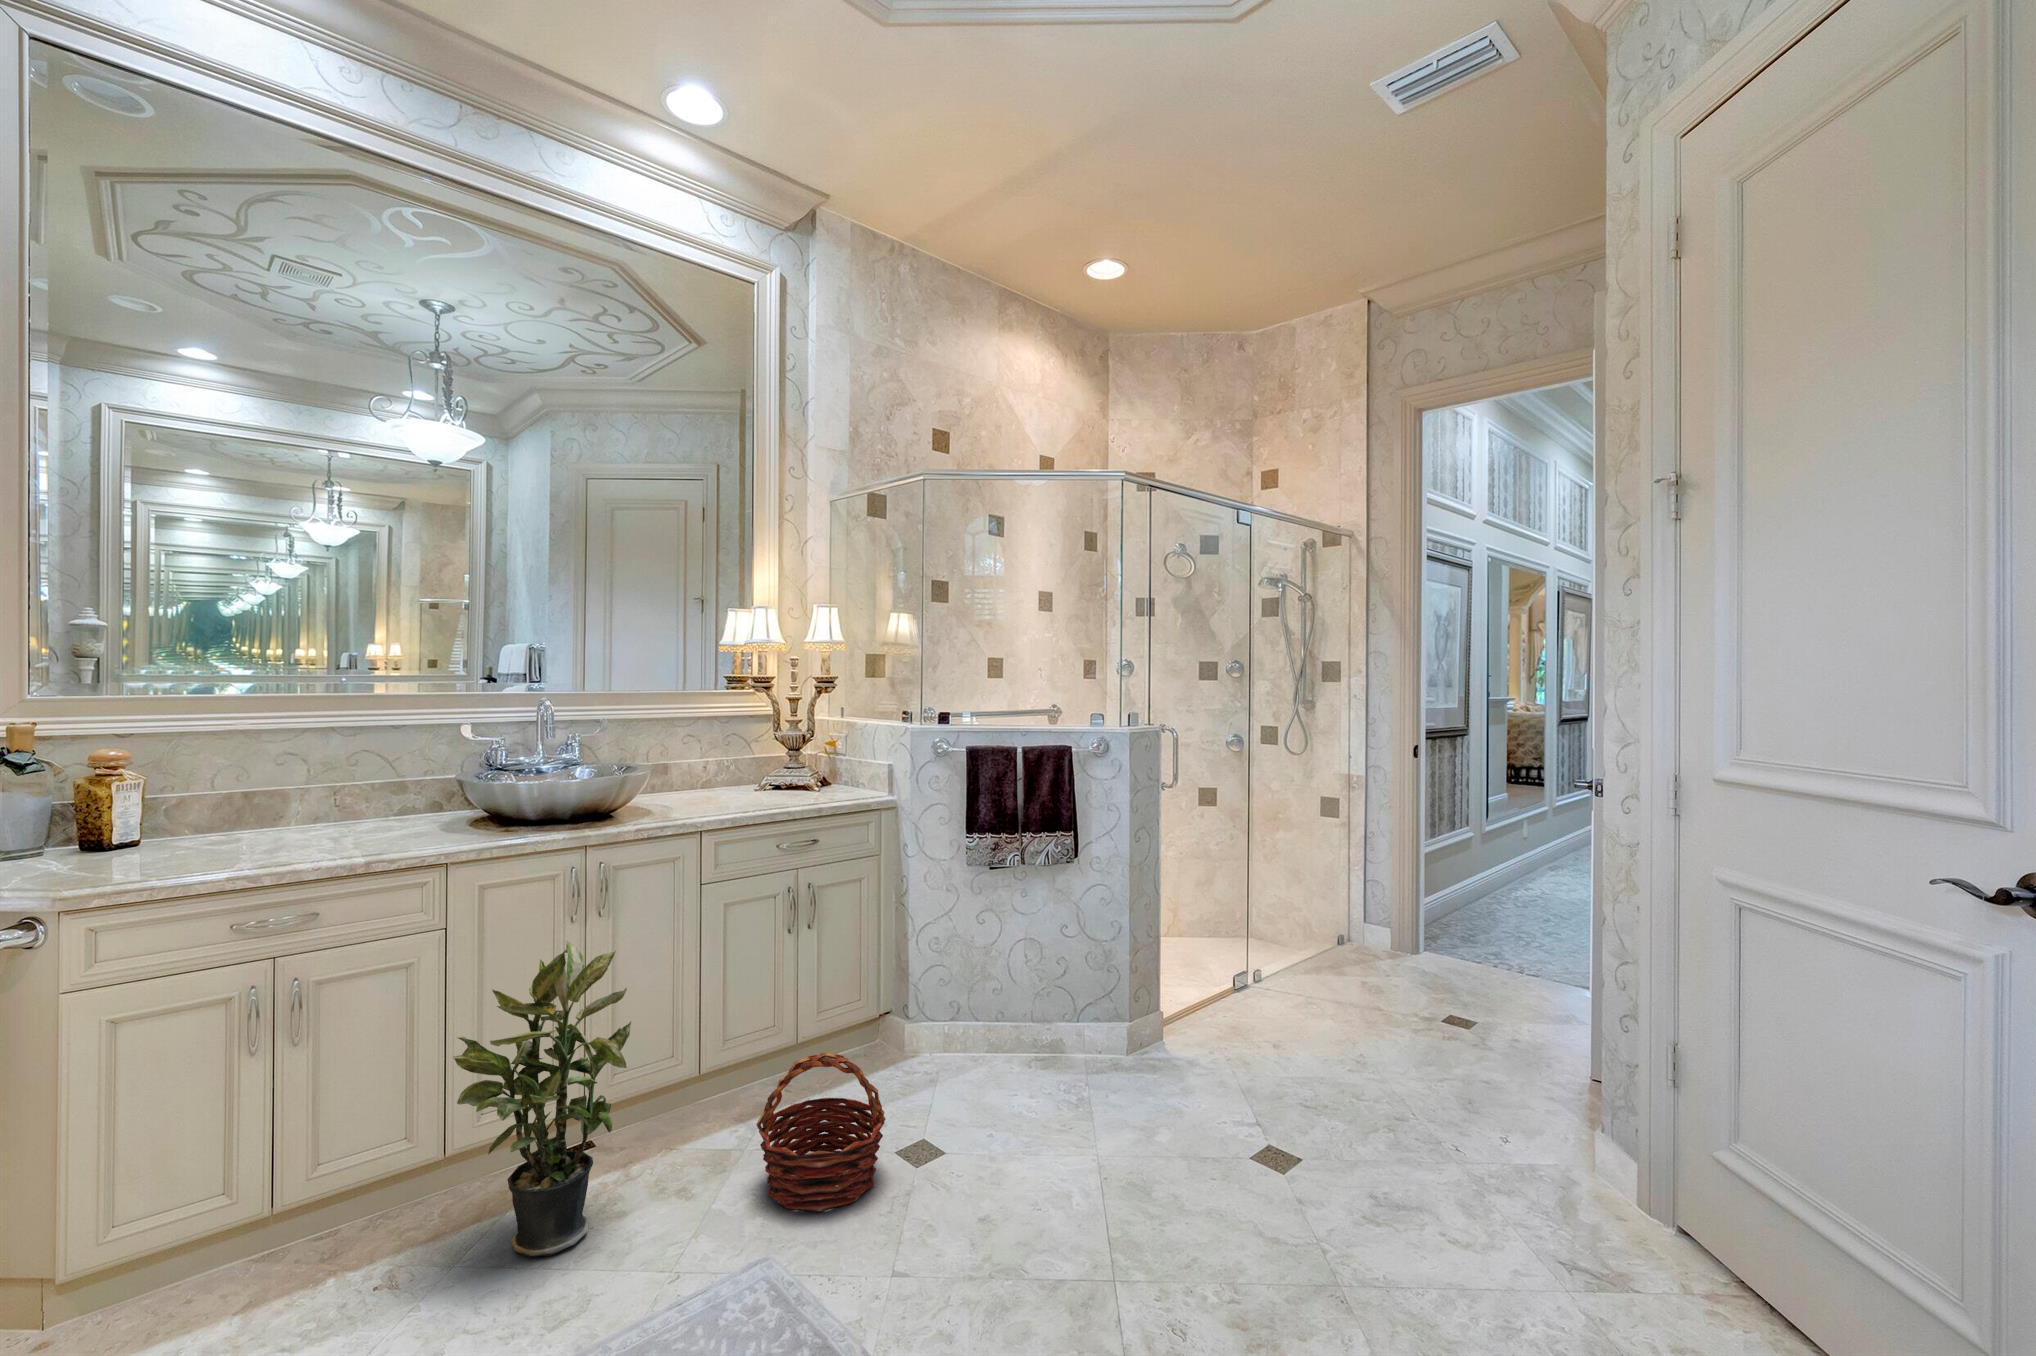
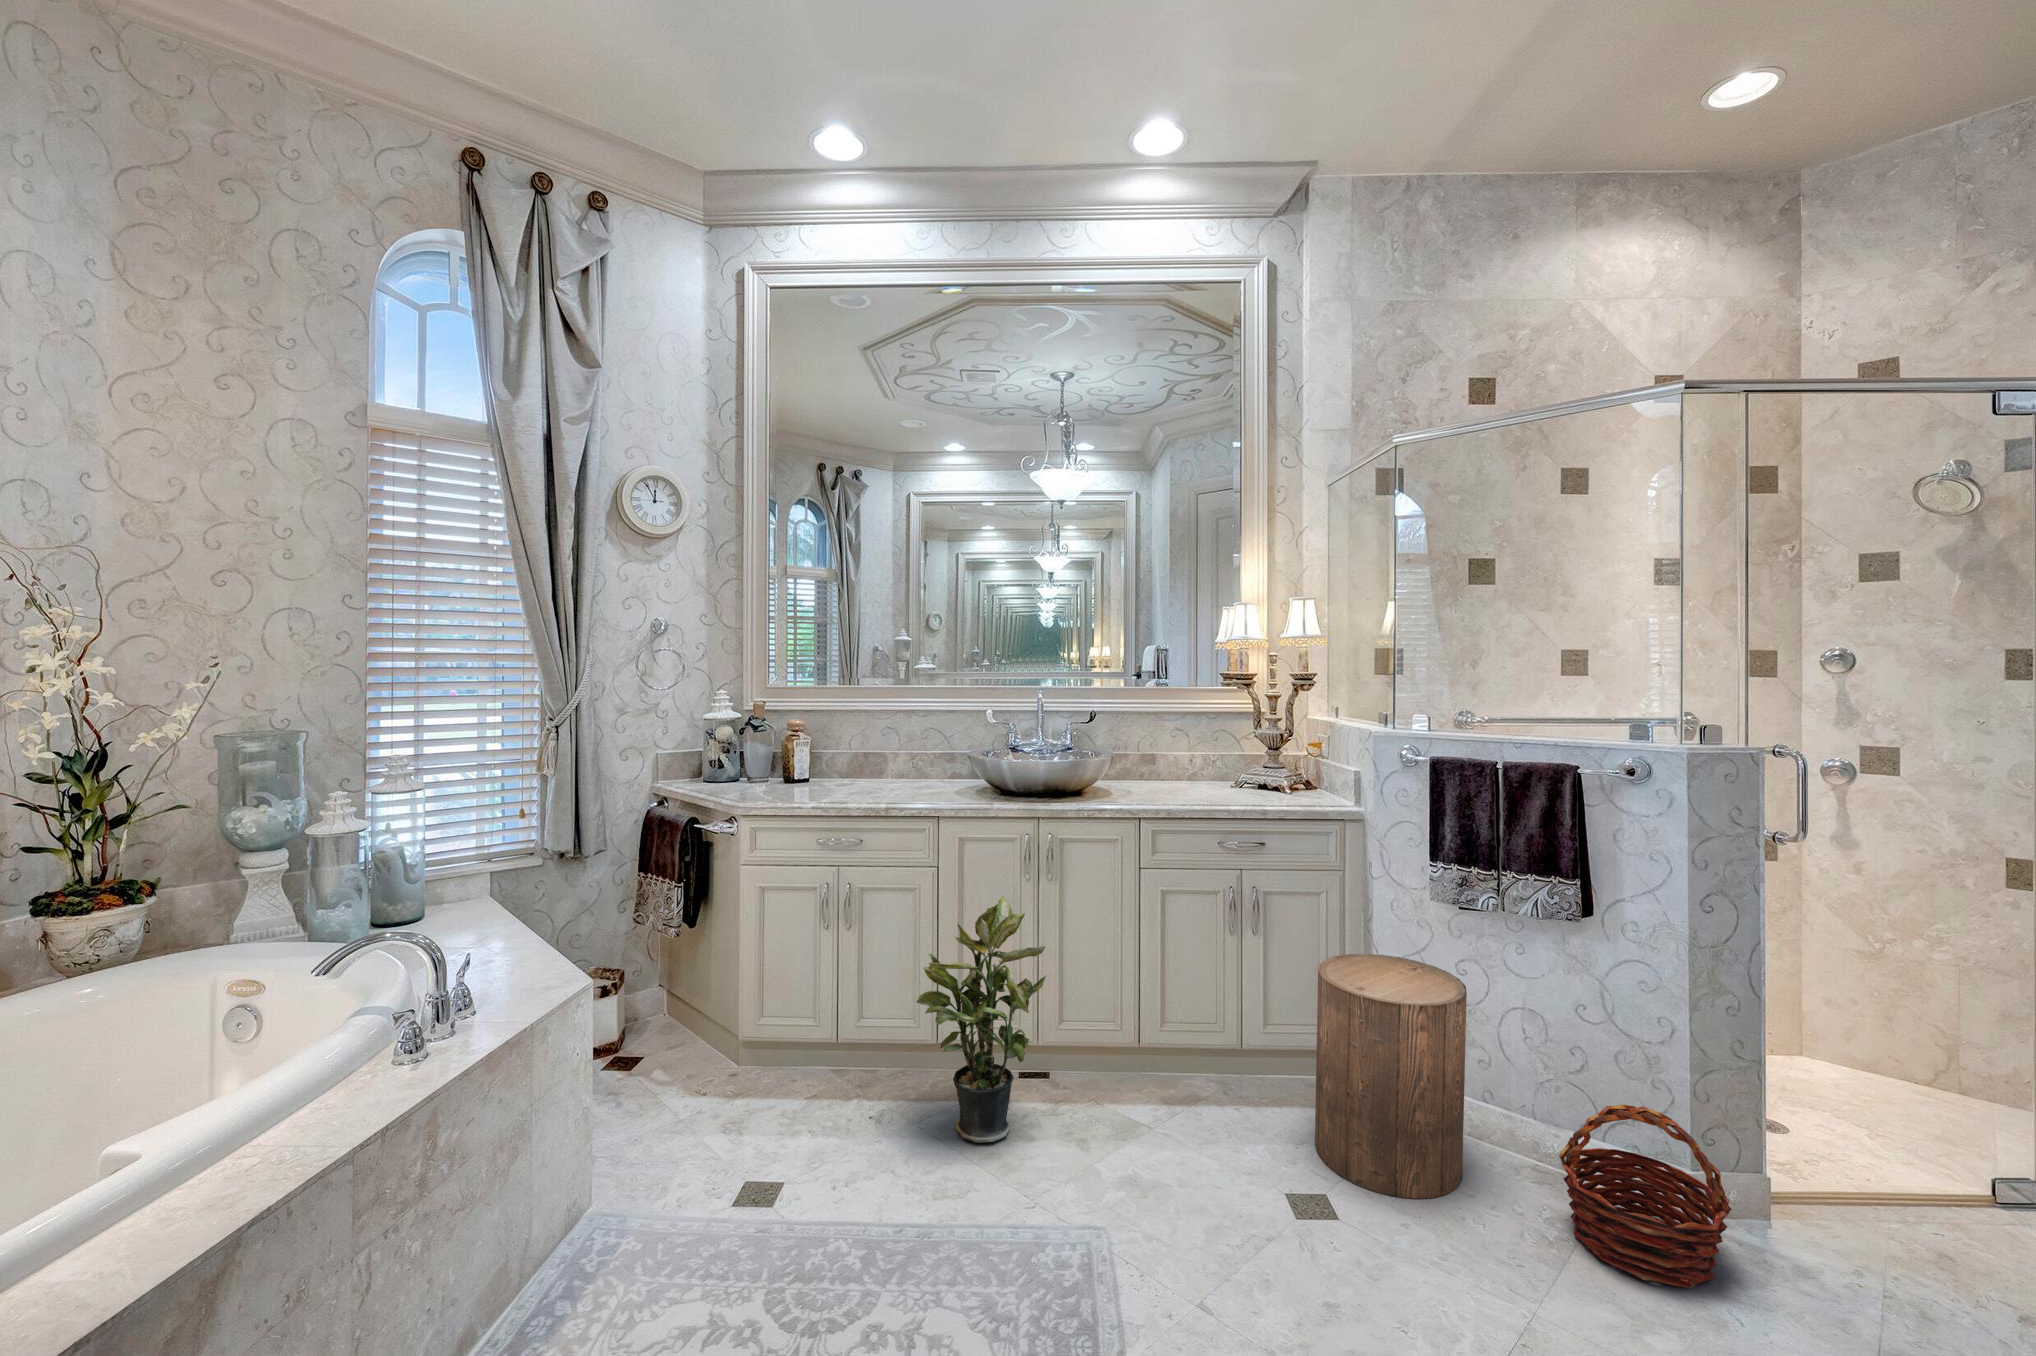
stool: none [896,923,1019,1131] -> present [1315,954,1467,1199]
basket: present [756,1053,885,1211] -> present [1559,1105,1731,1288]

